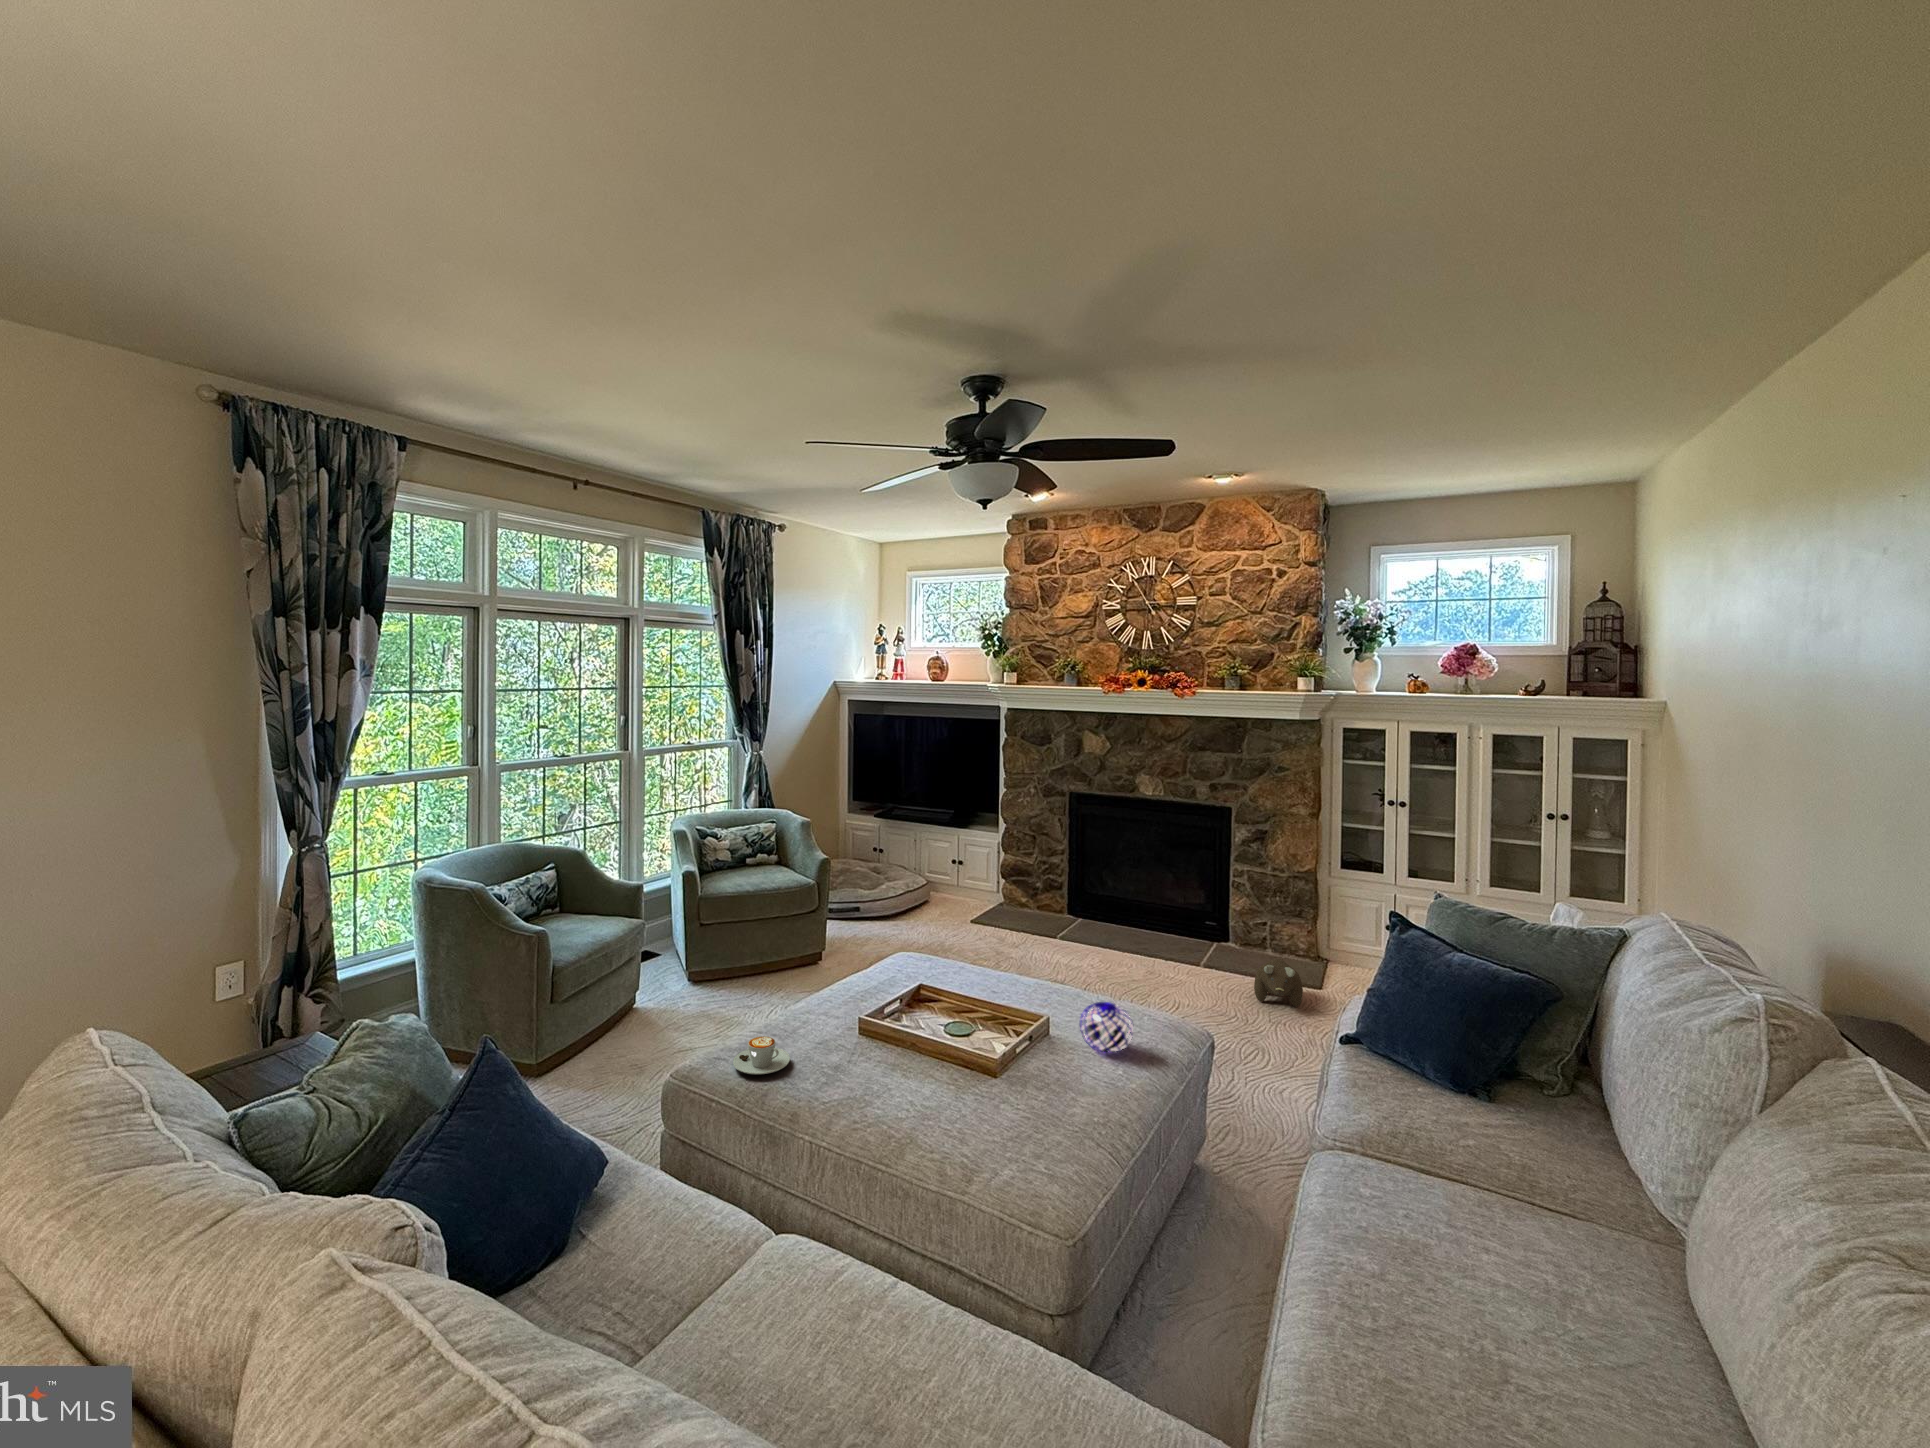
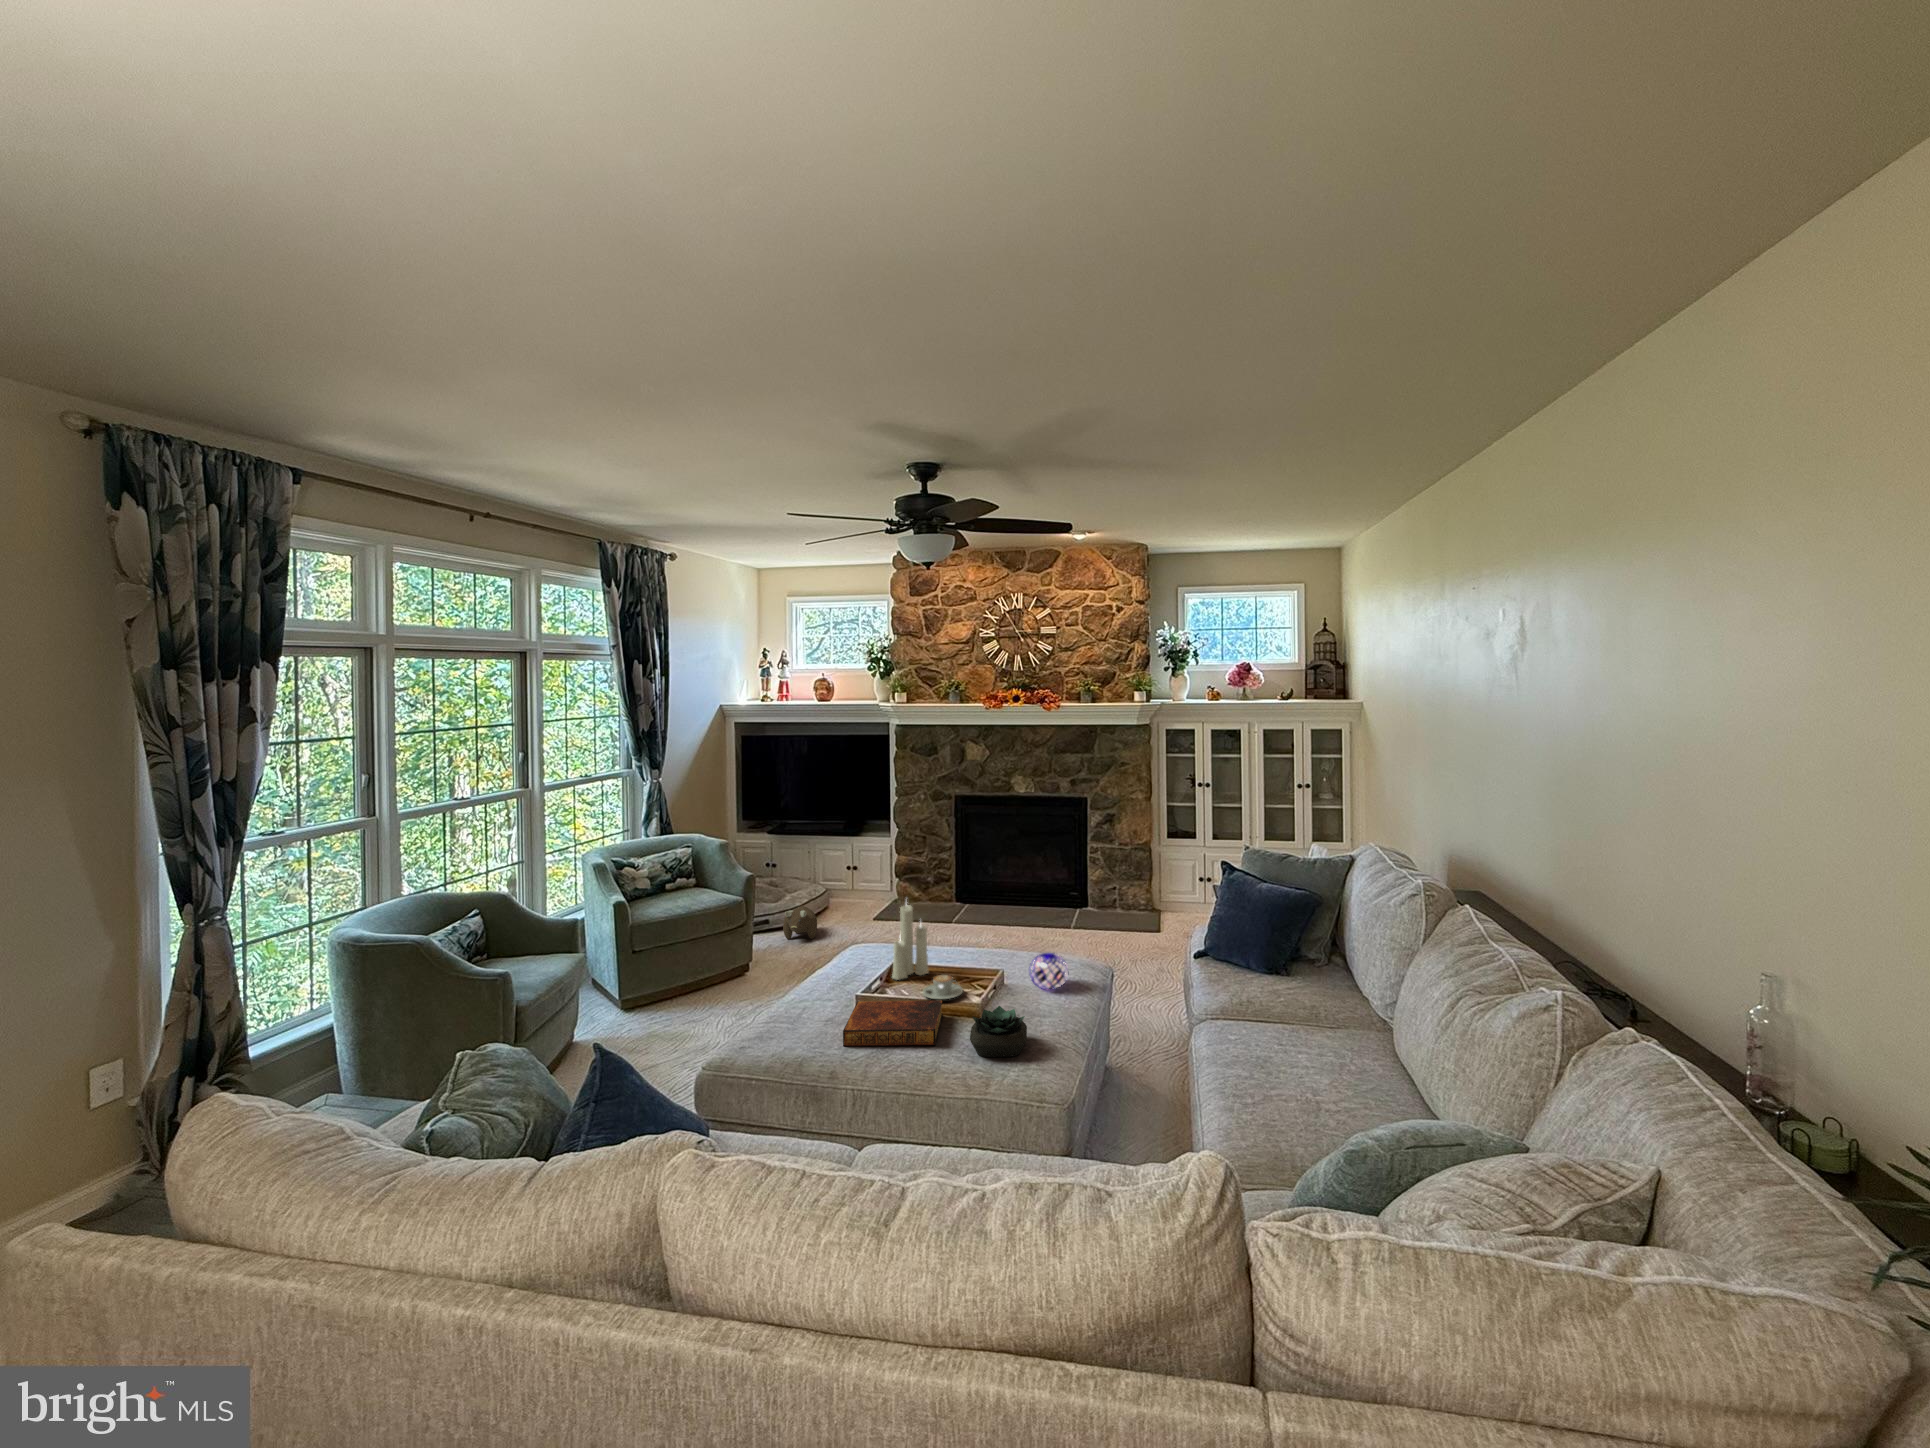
candle: none [915,899,961,1005] -> present [892,905,929,980]
plush toy: present [1254,959,1303,1007] -> present [783,906,817,939]
book: none [814,1026,951,1105] -> present [843,1000,943,1046]
coffee cup: present [733,1036,790,1074] -> present [923,975,963,999]
succulent plant: none [959,1068,1044,1145] -> present [970,1006,1027,1057]

